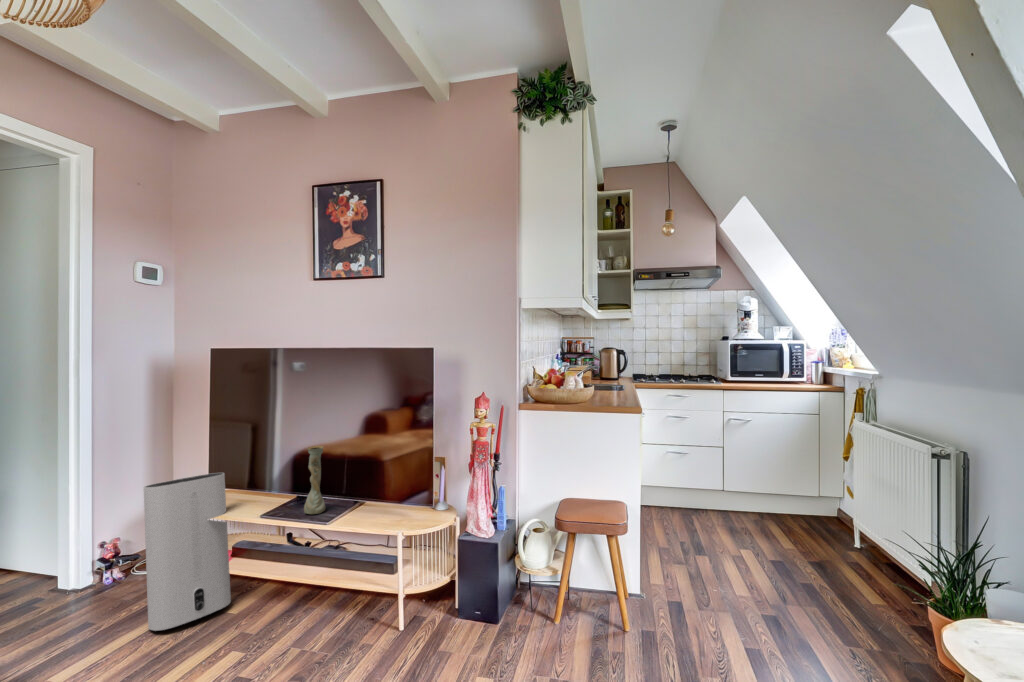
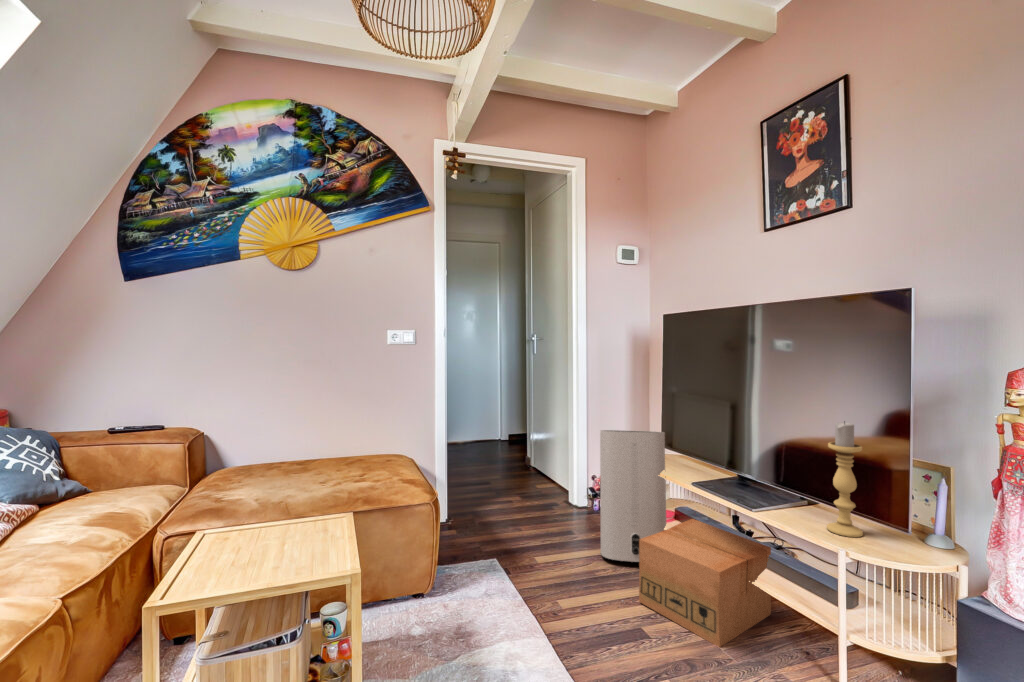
candle holder: none [386,440,407,522] -> present [827,421,863,537]
vase: present [304,446,325,514] -> none [731,417,757,496]
cardboard box: none [222,549,338,654] -> present [639,519,771,647]

